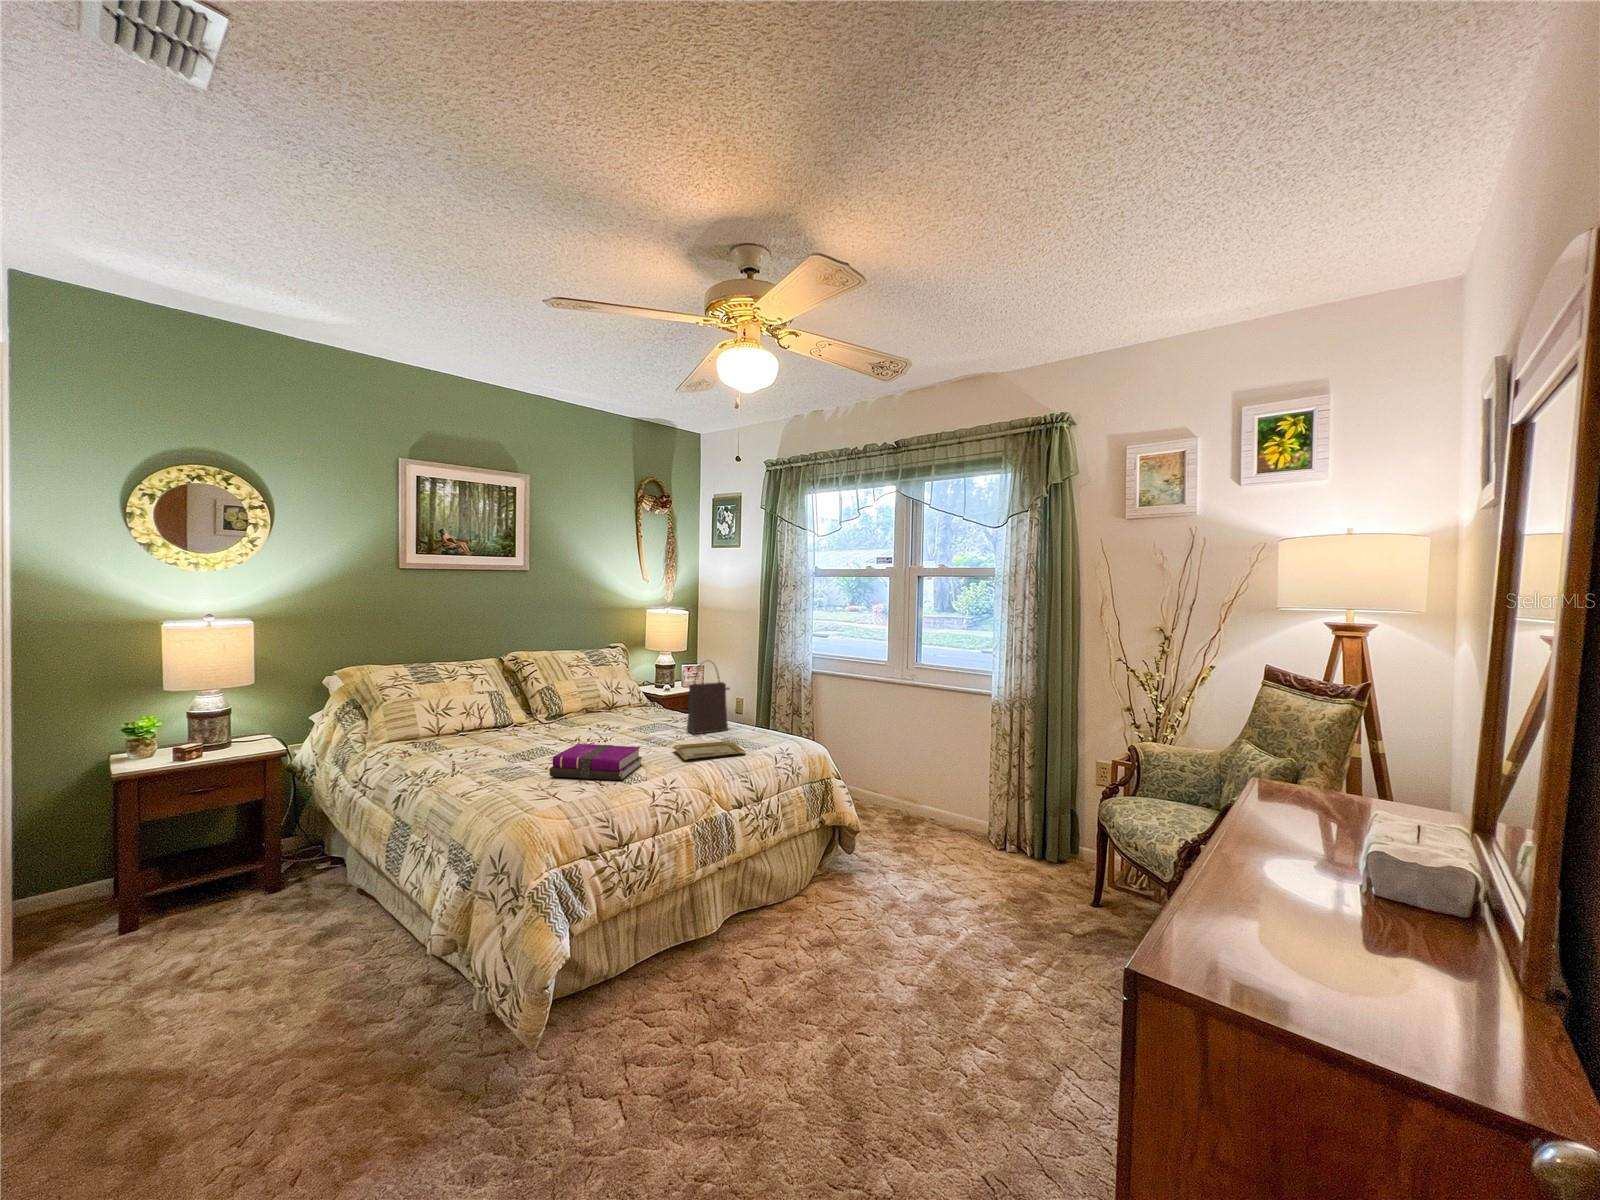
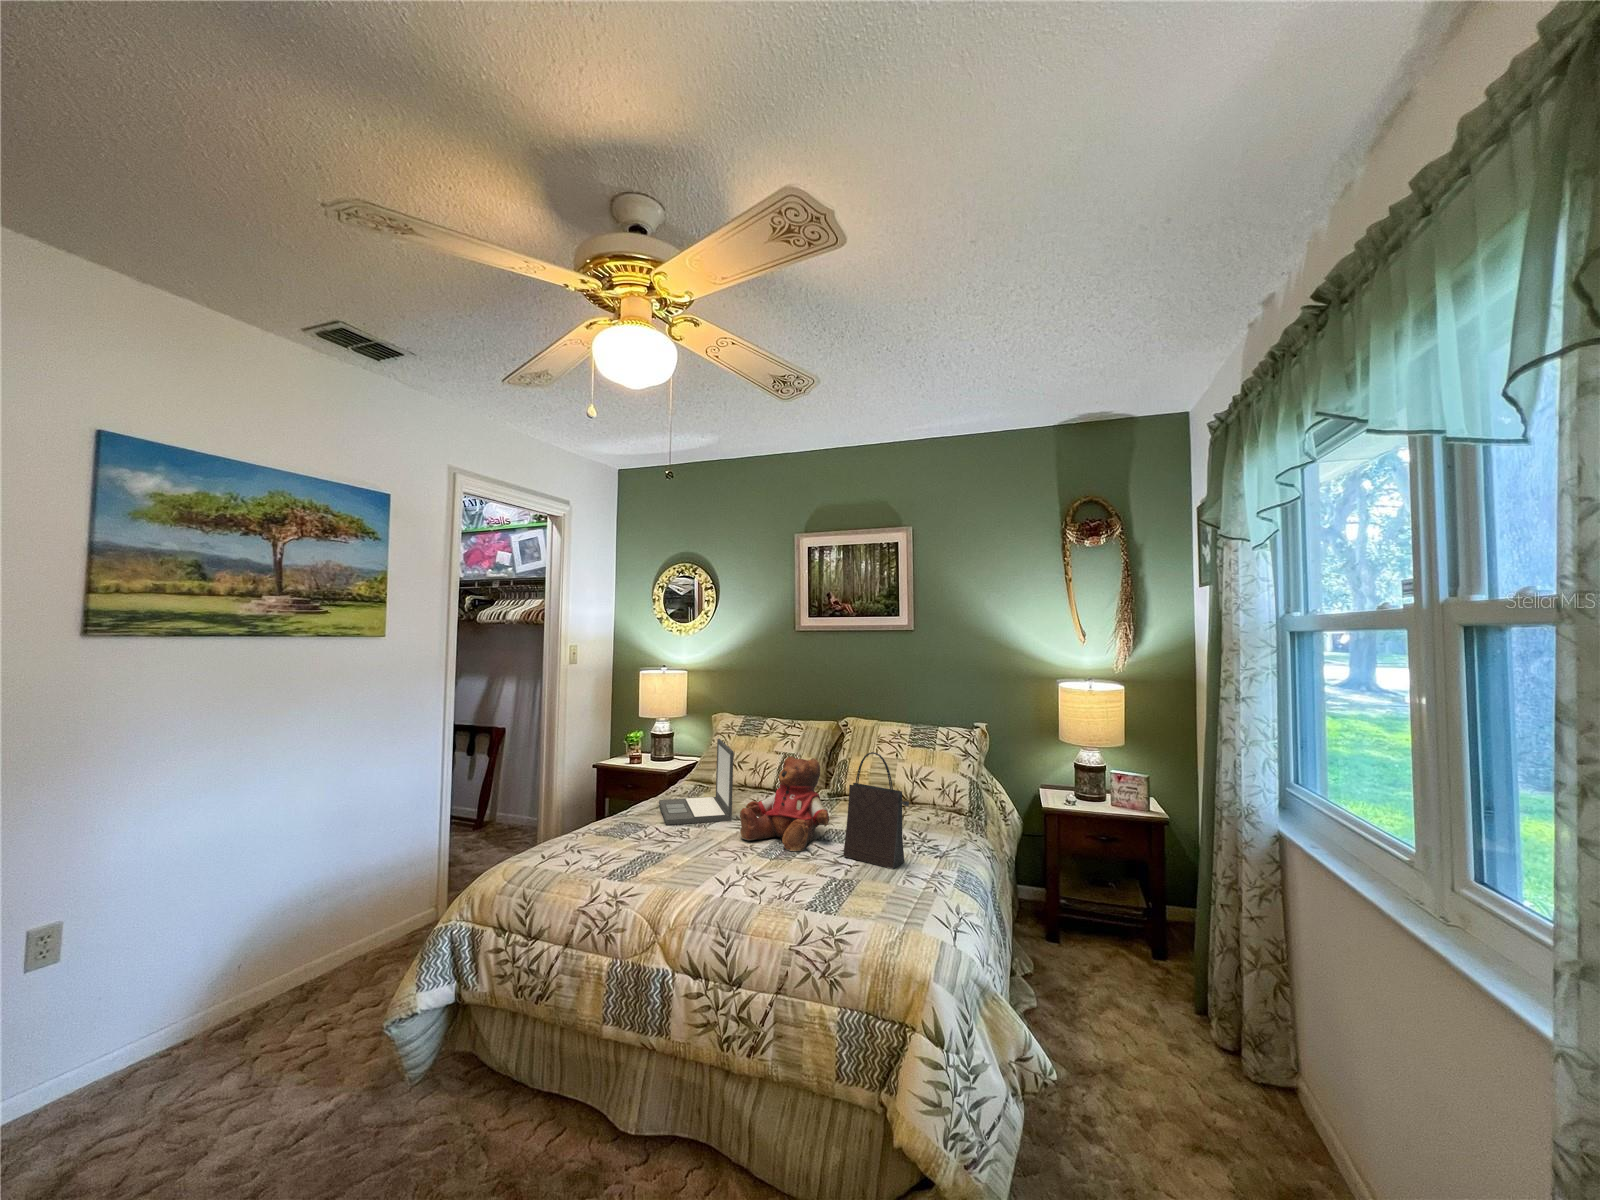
teddy bear: none [594,677,670,748] -> present [740,756,829,851]
laptop: none [460,683,563,763] -> present [659,739,734,825]
tray: present [672,741,746,760] -> none [707,856,813,901]
notebook: present [550,744,642,780] -> none [612,816,683,867]

